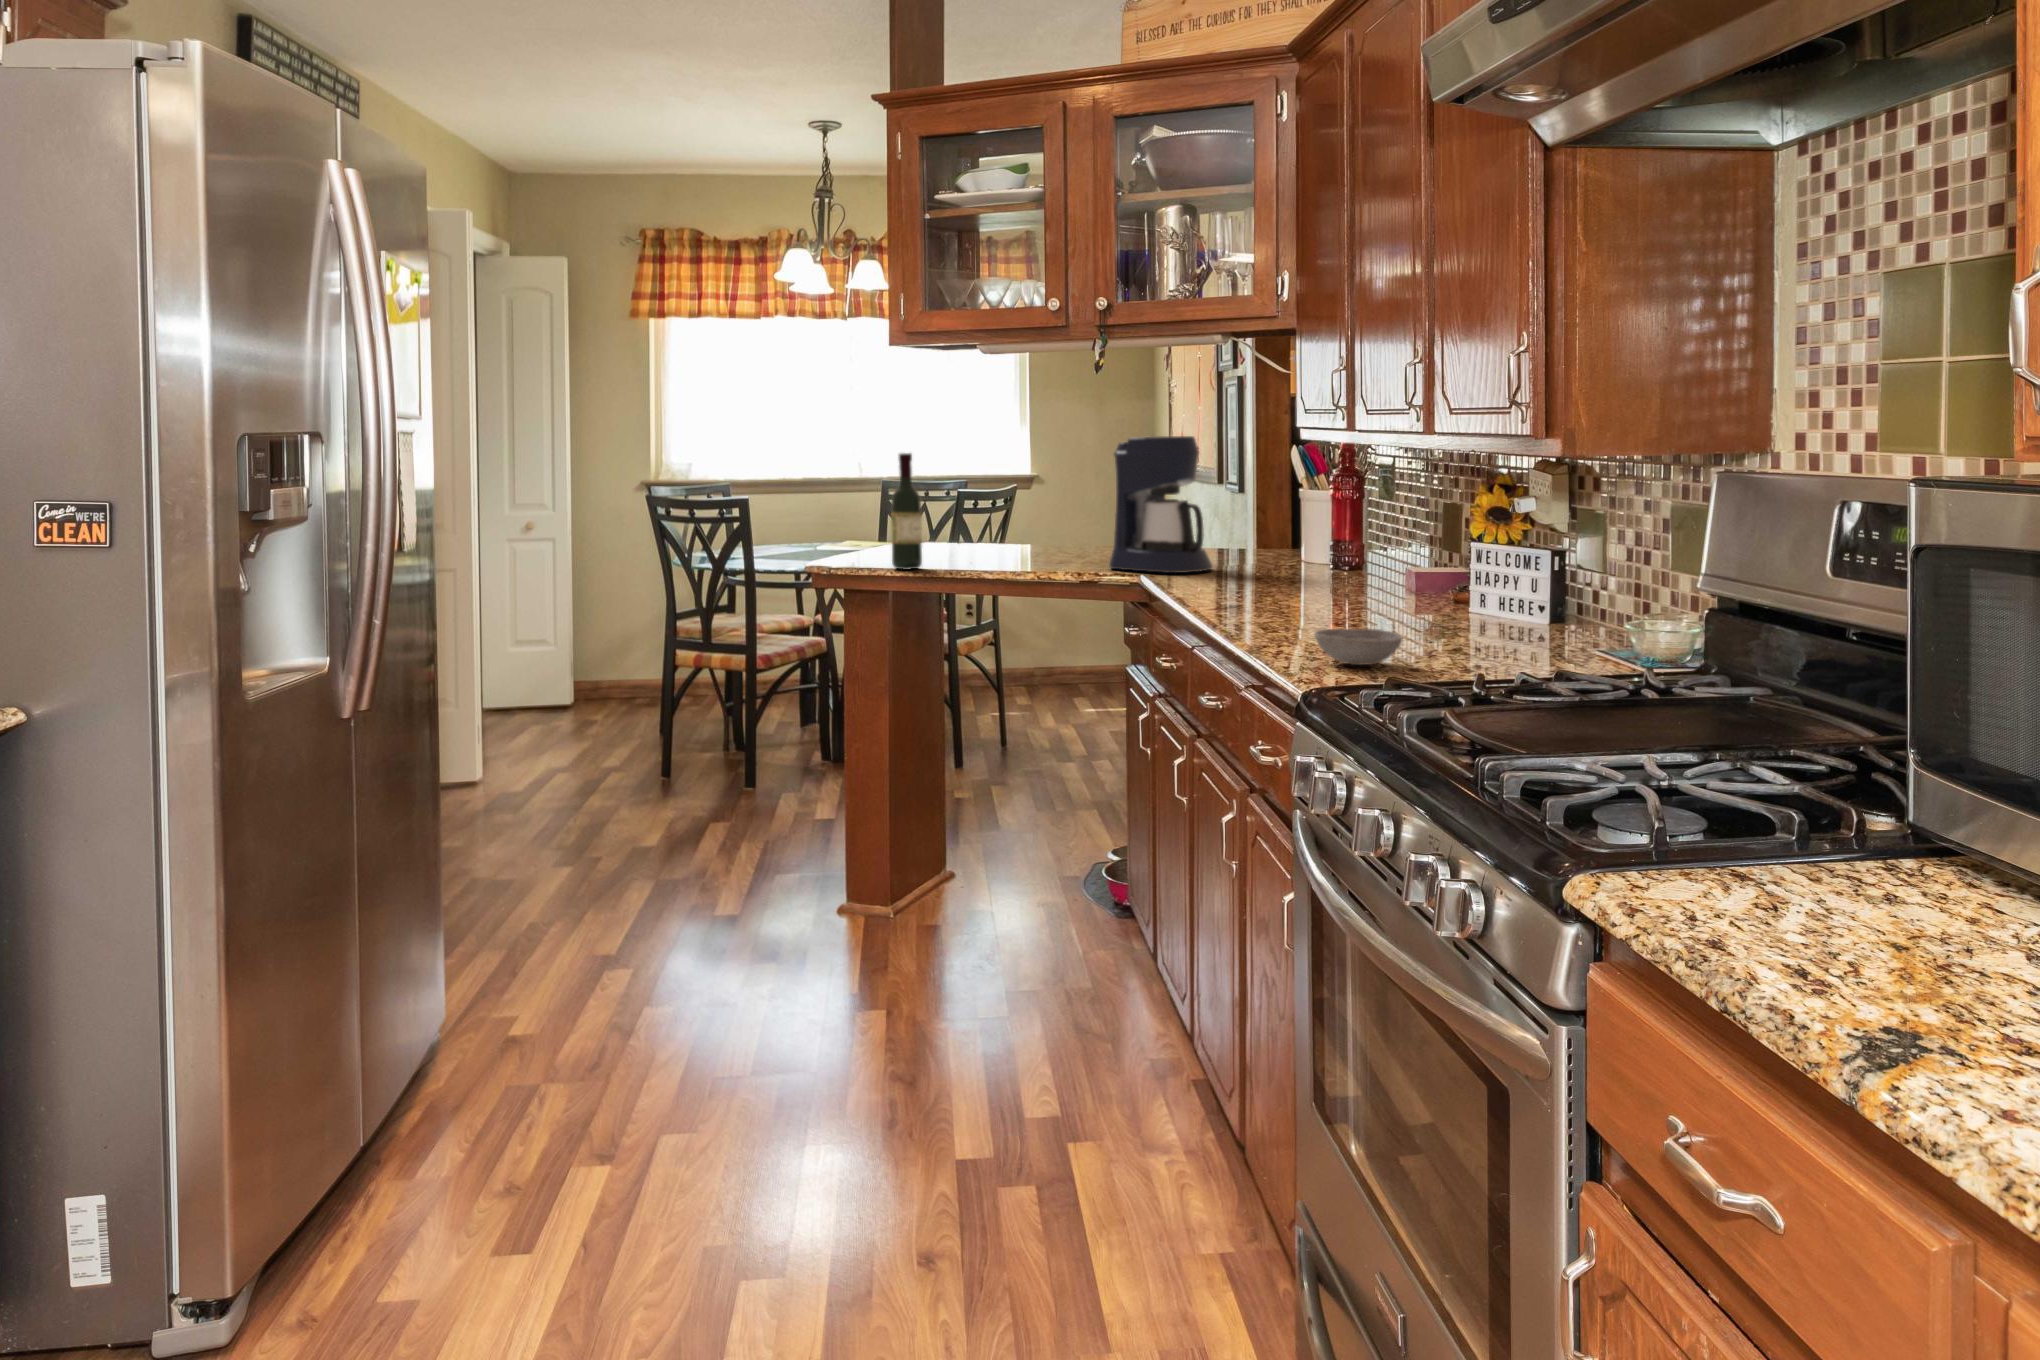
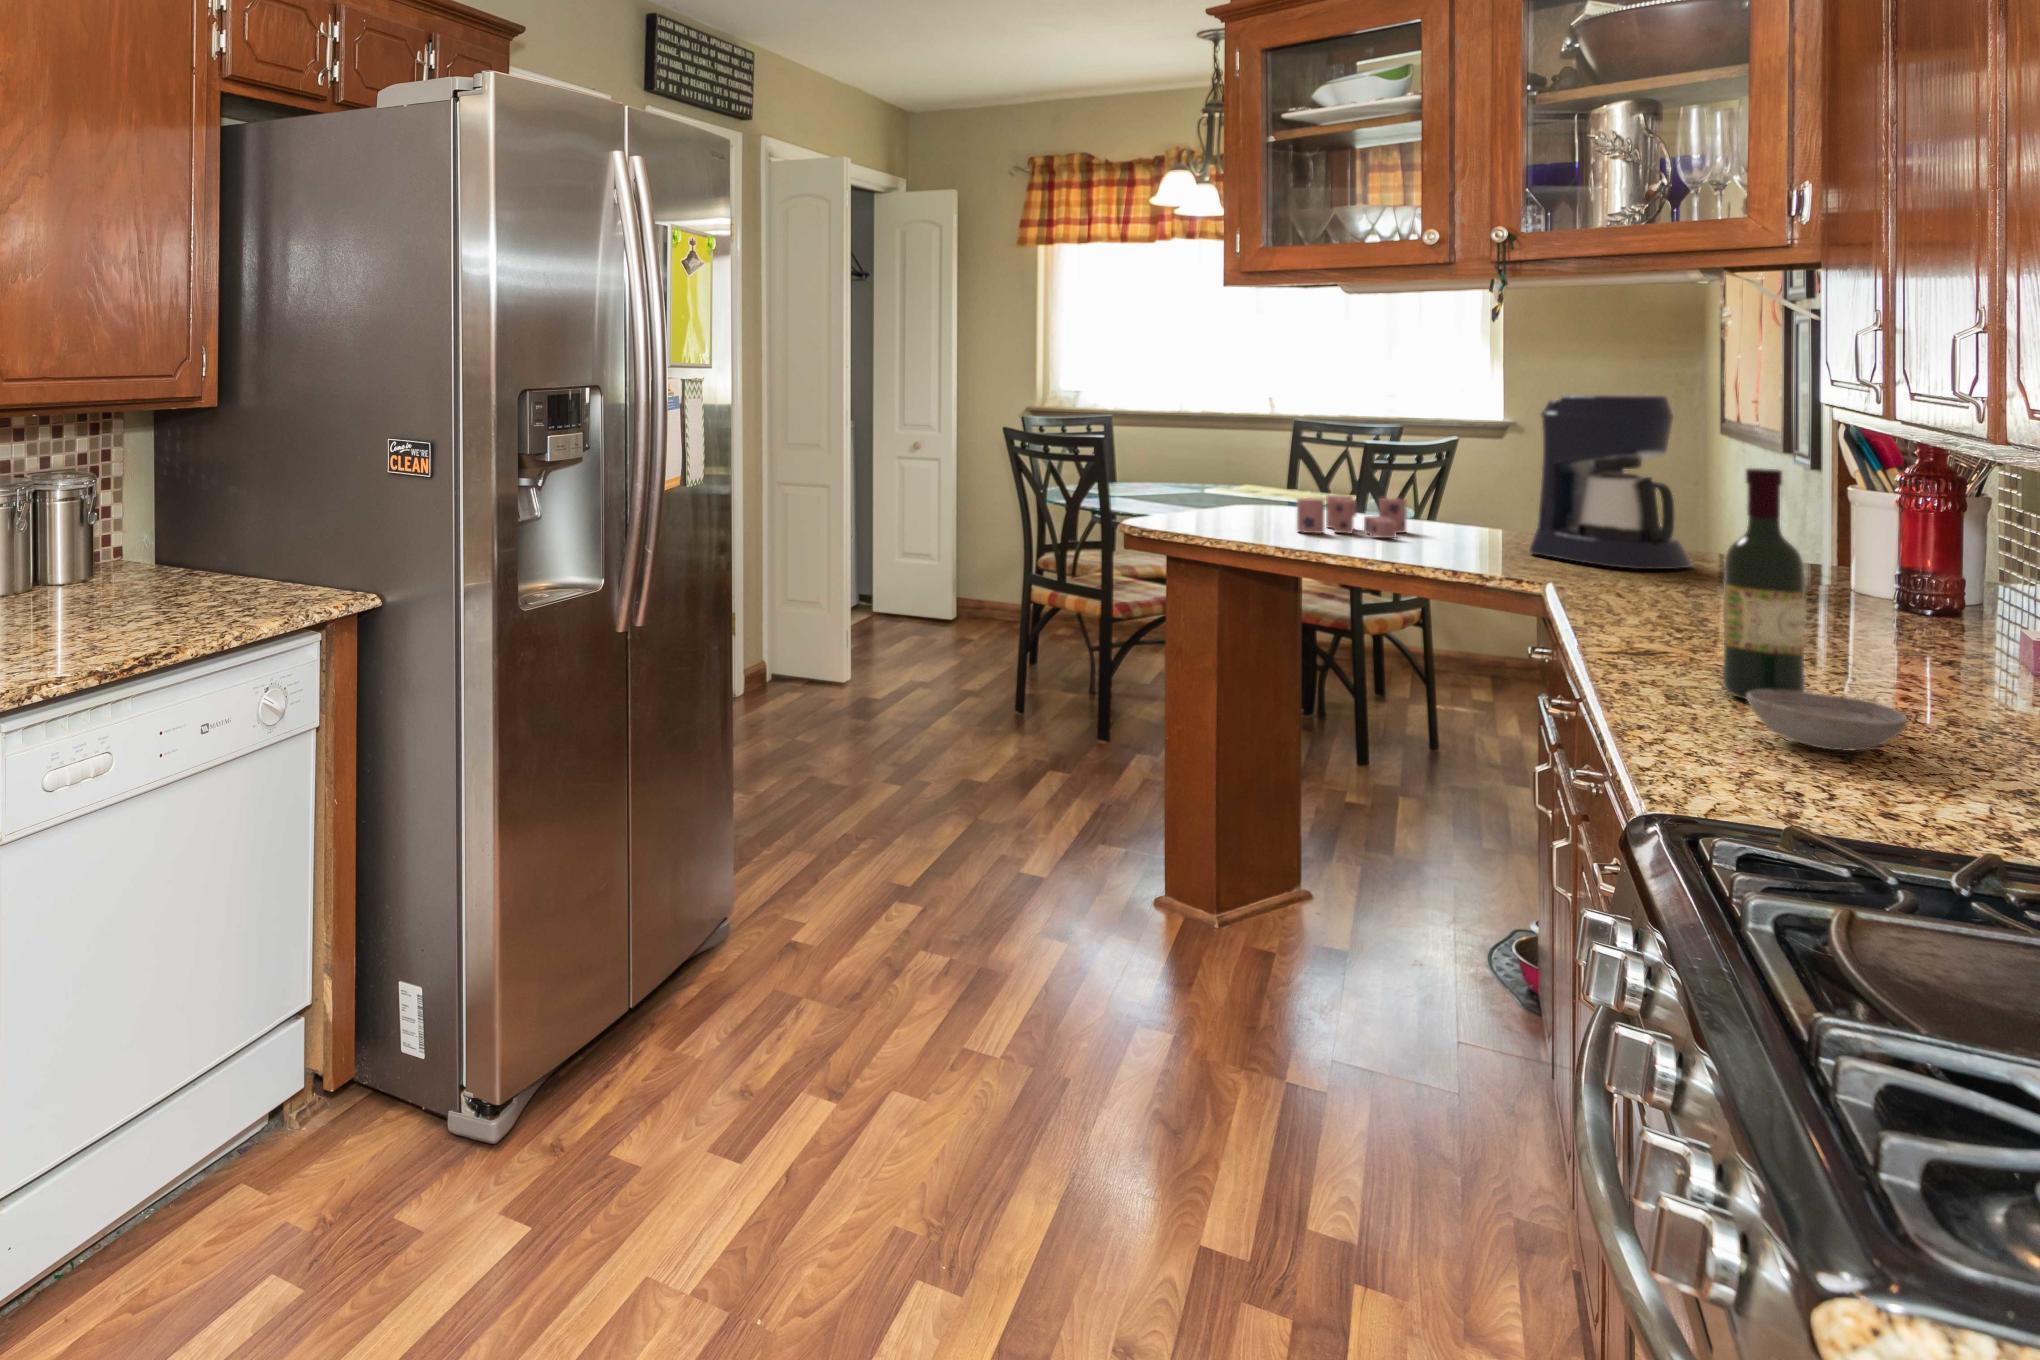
wine bottle: present [891,453,922,570] -> present [1723,468,1805,700]
candle: none [938,532,1017,566] -> present [1297,495,1407,538]

